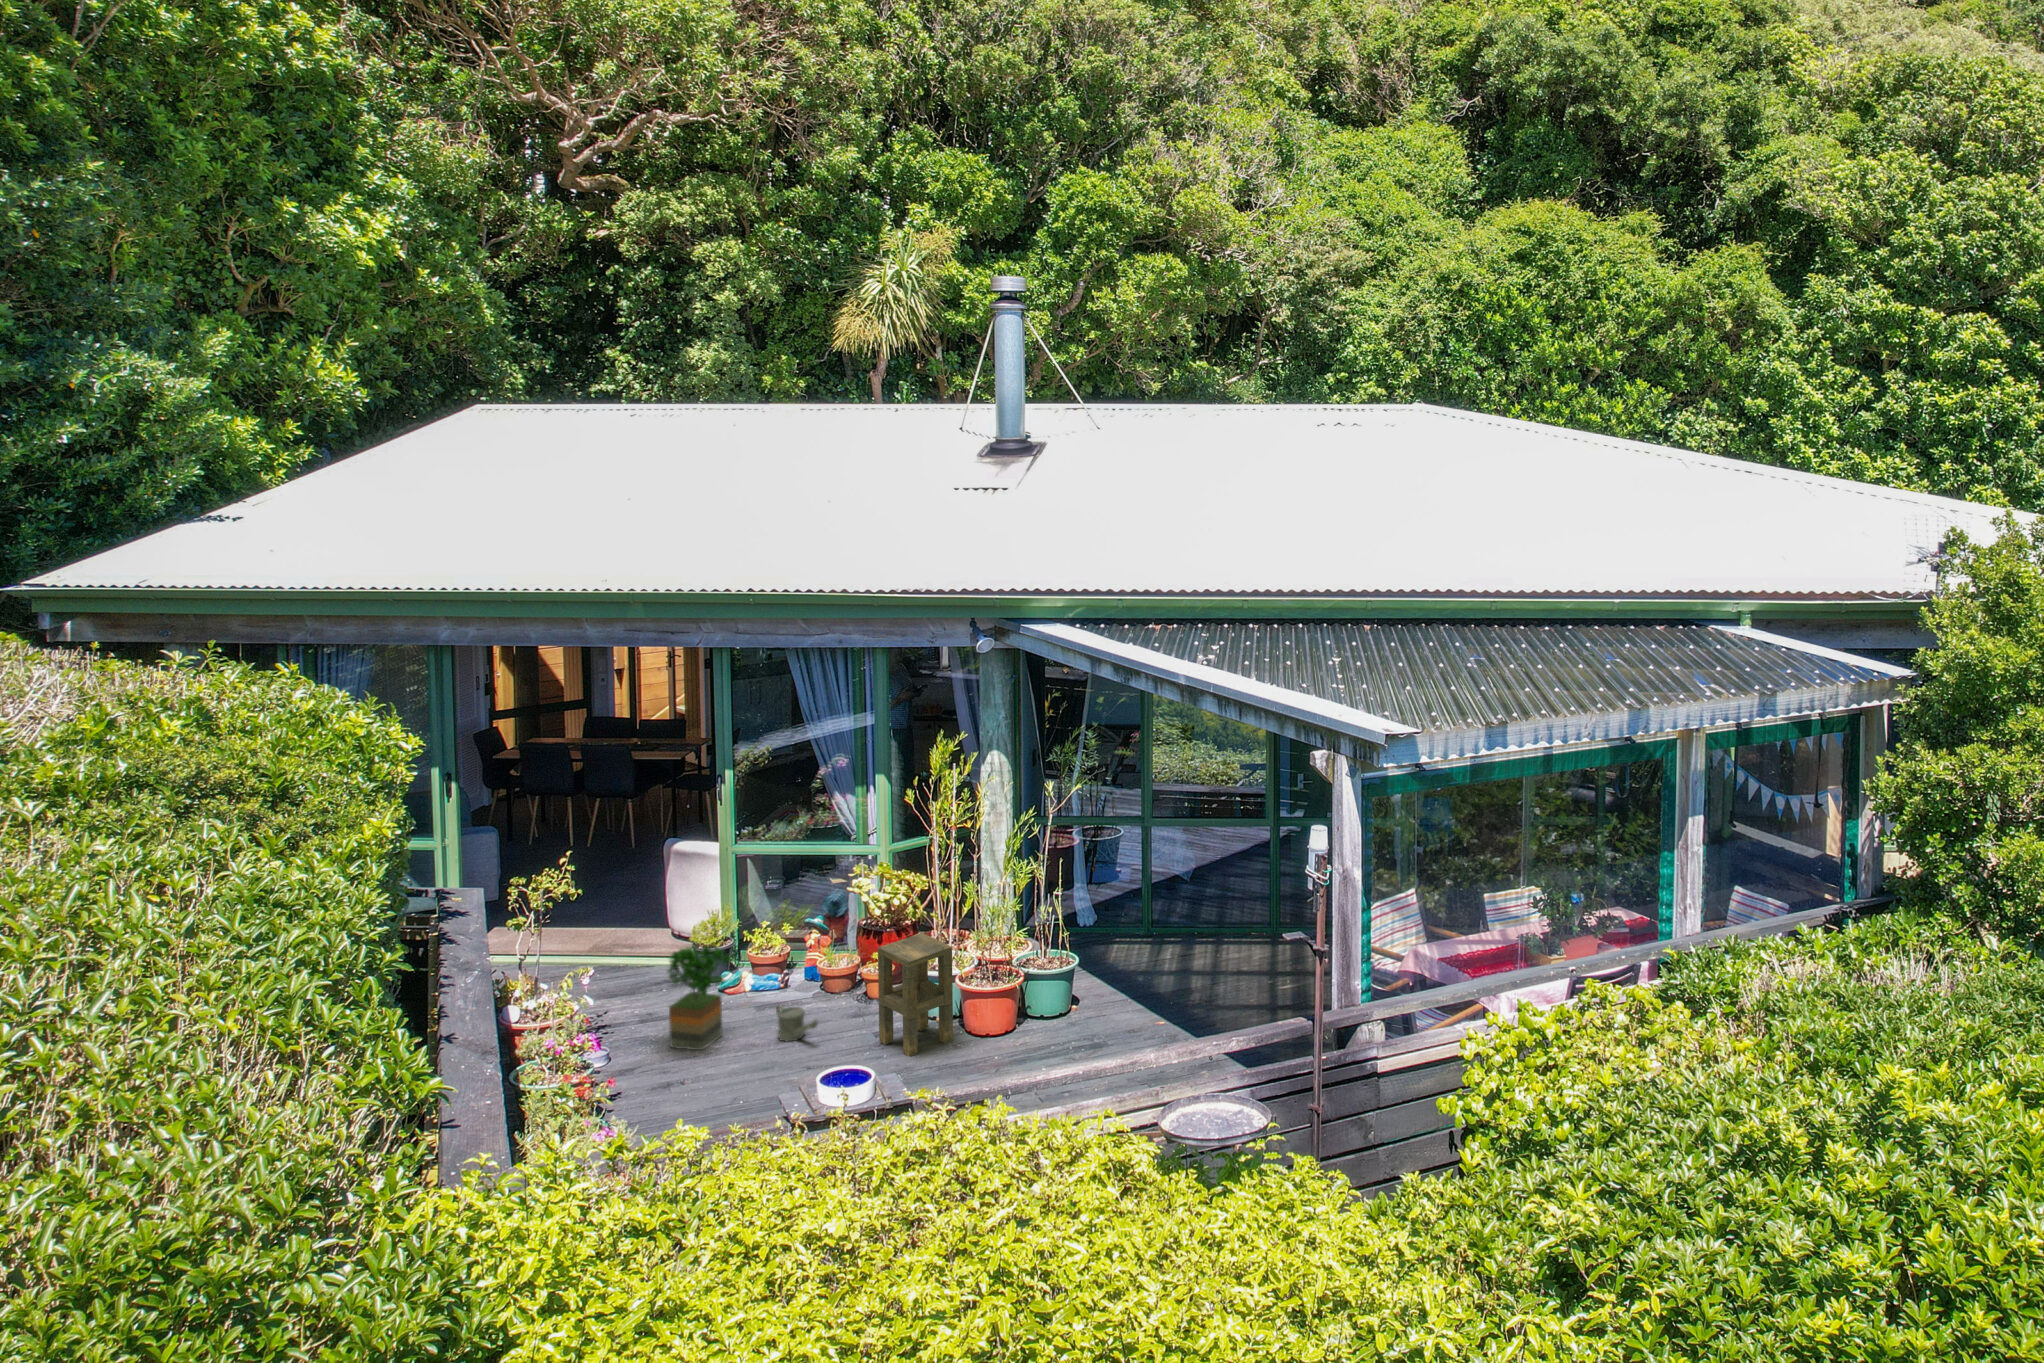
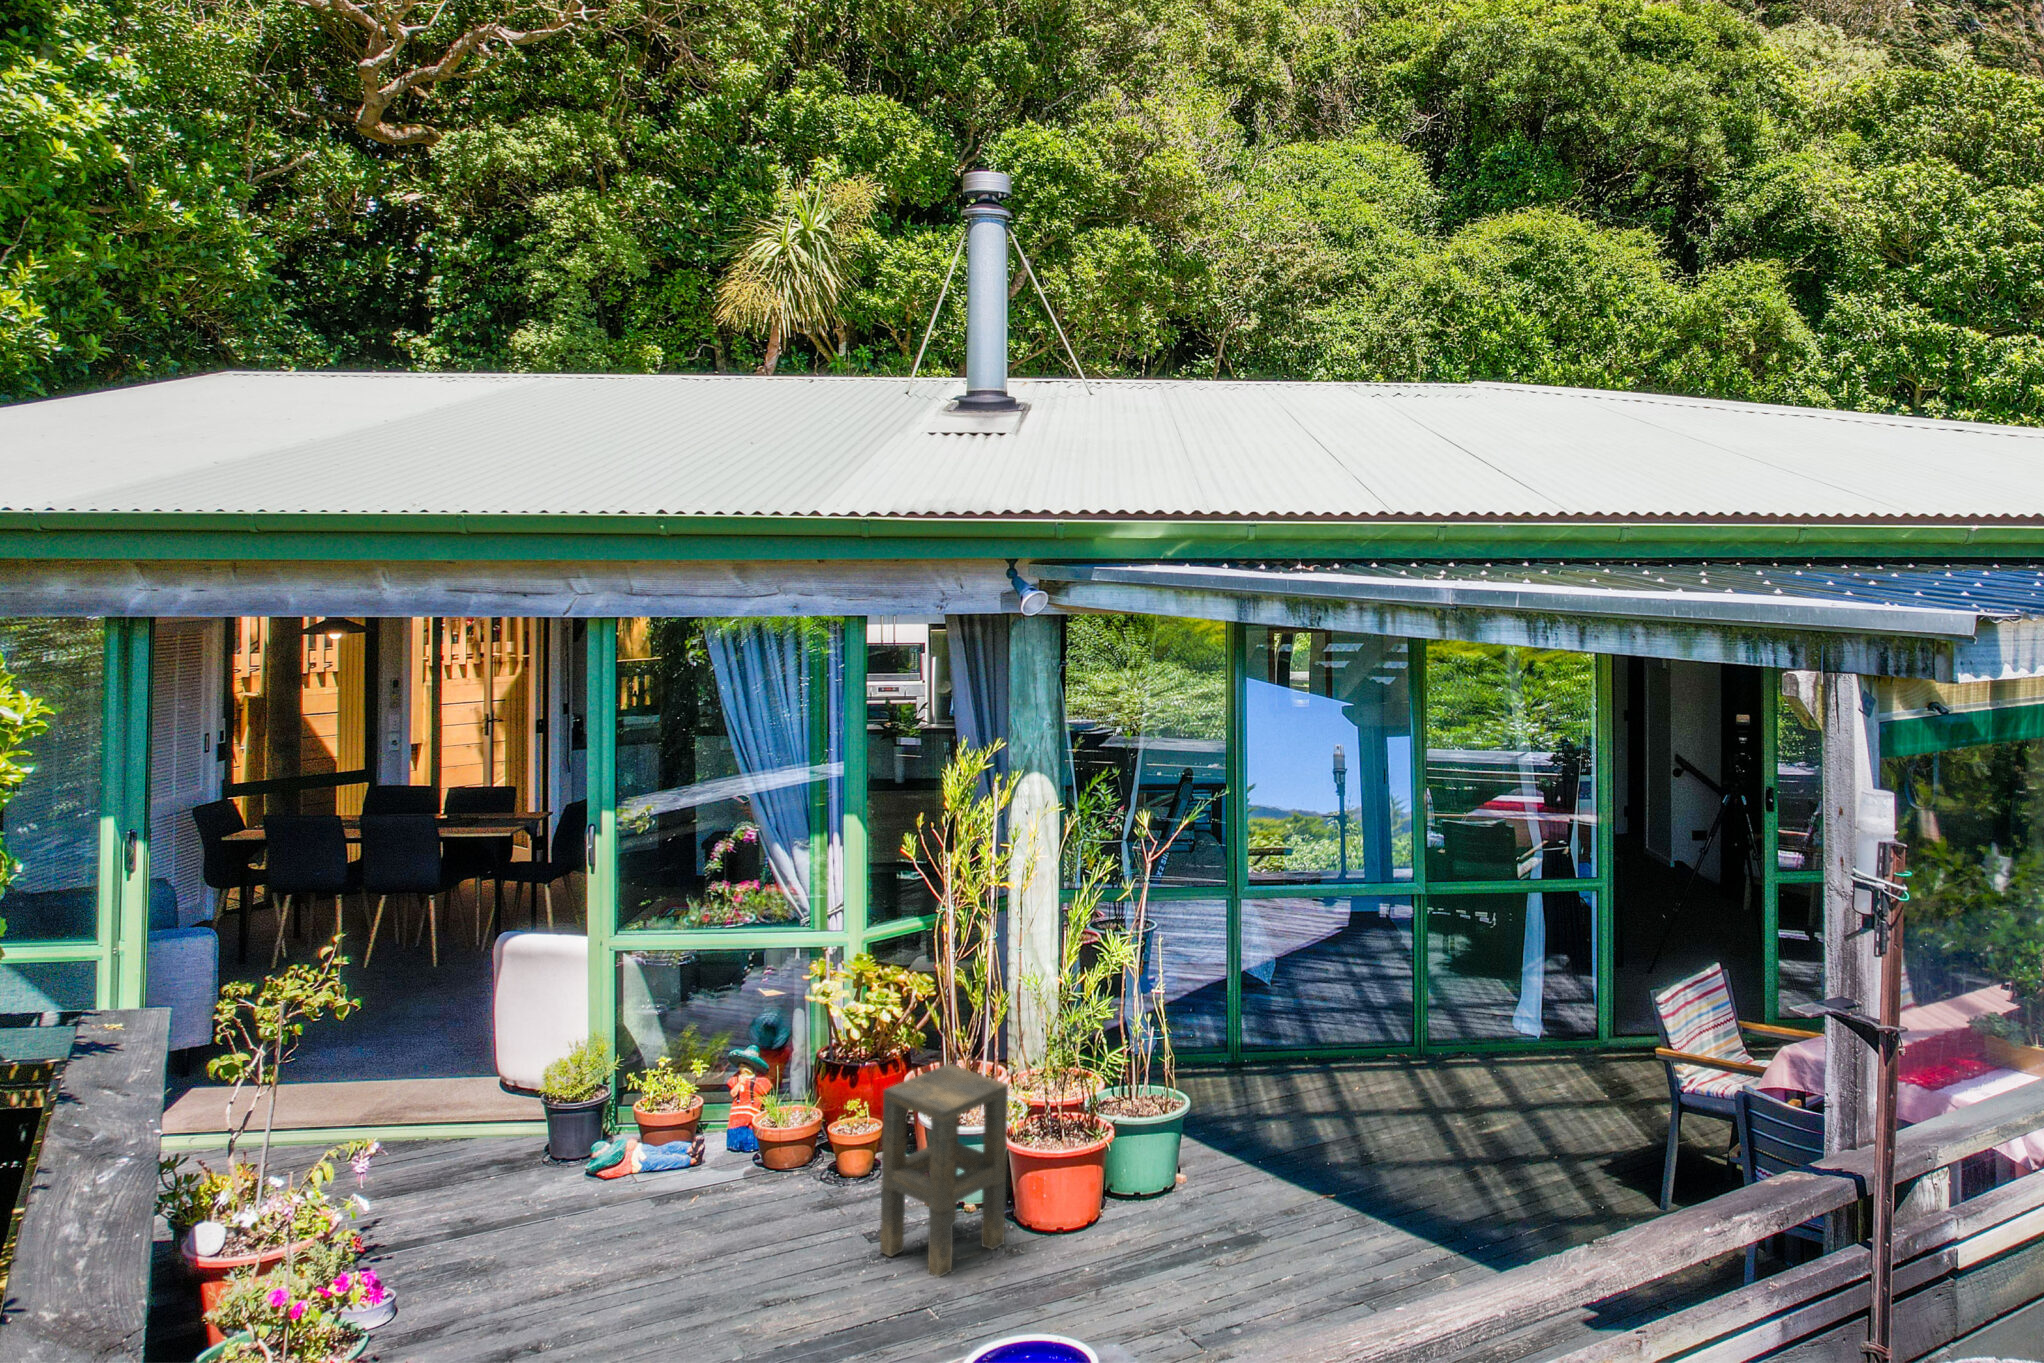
potted tree: present [667,946,732,1050] -> none [509,1093,627,1282]
watering can: present [776,1005,818,1042] -> none [696,1193,775,1258]

